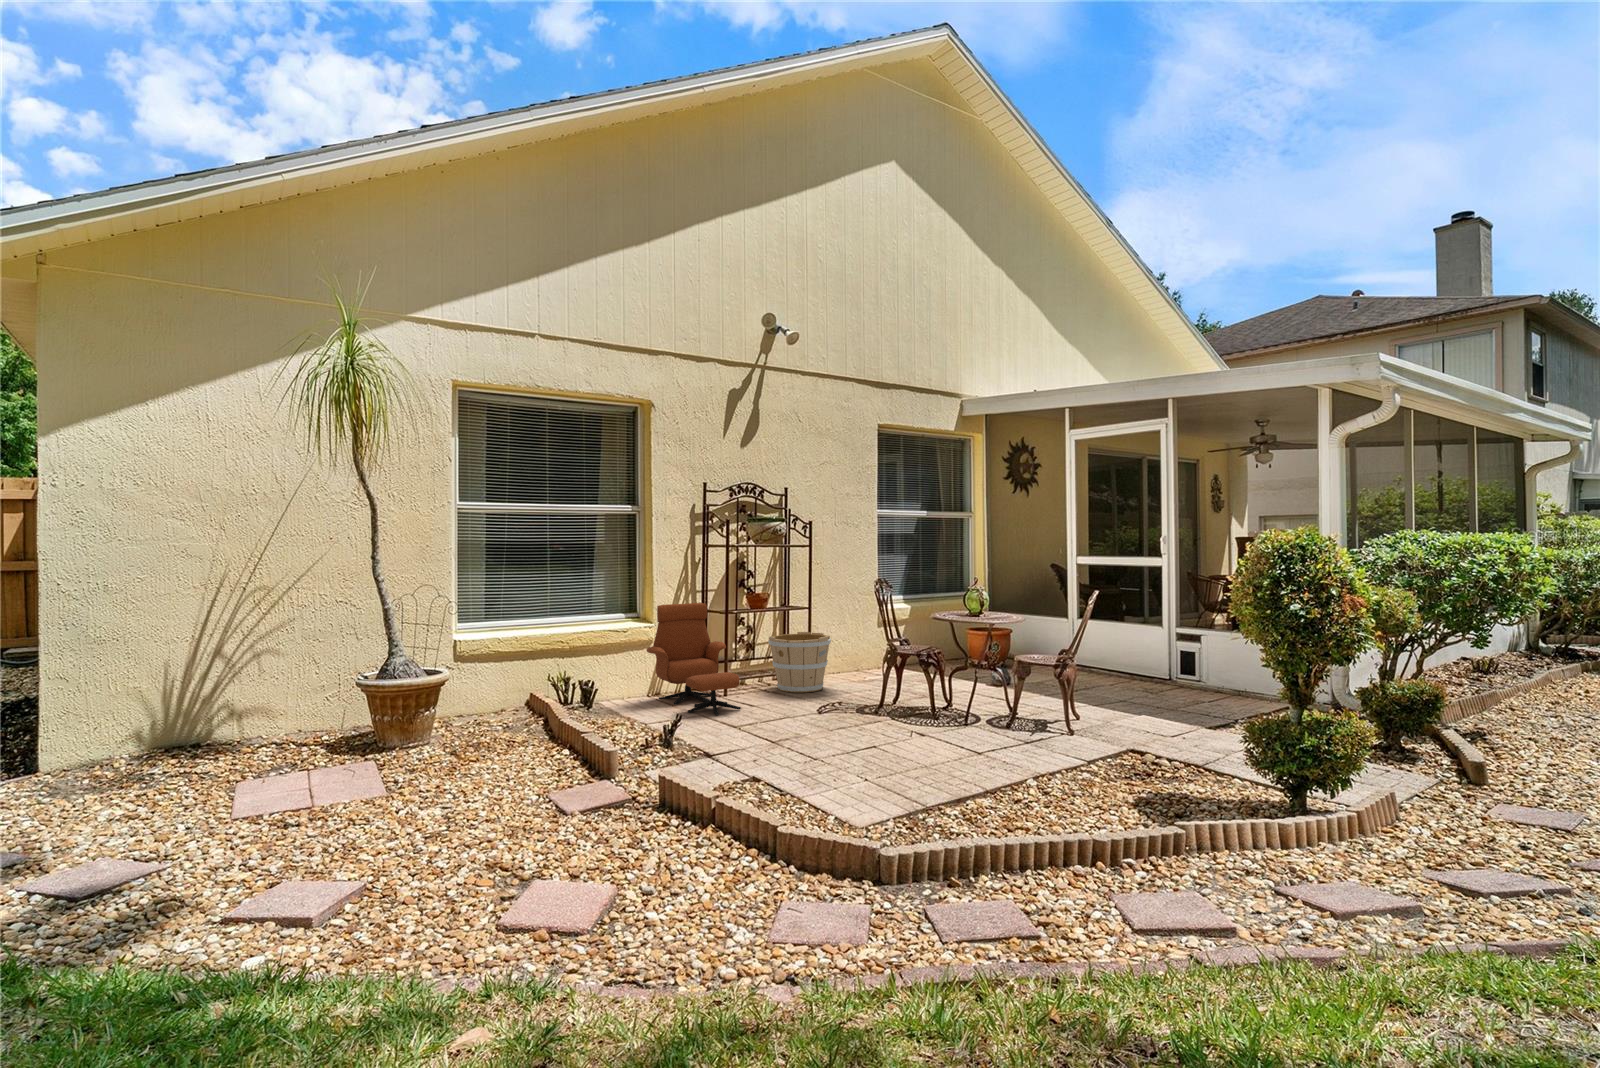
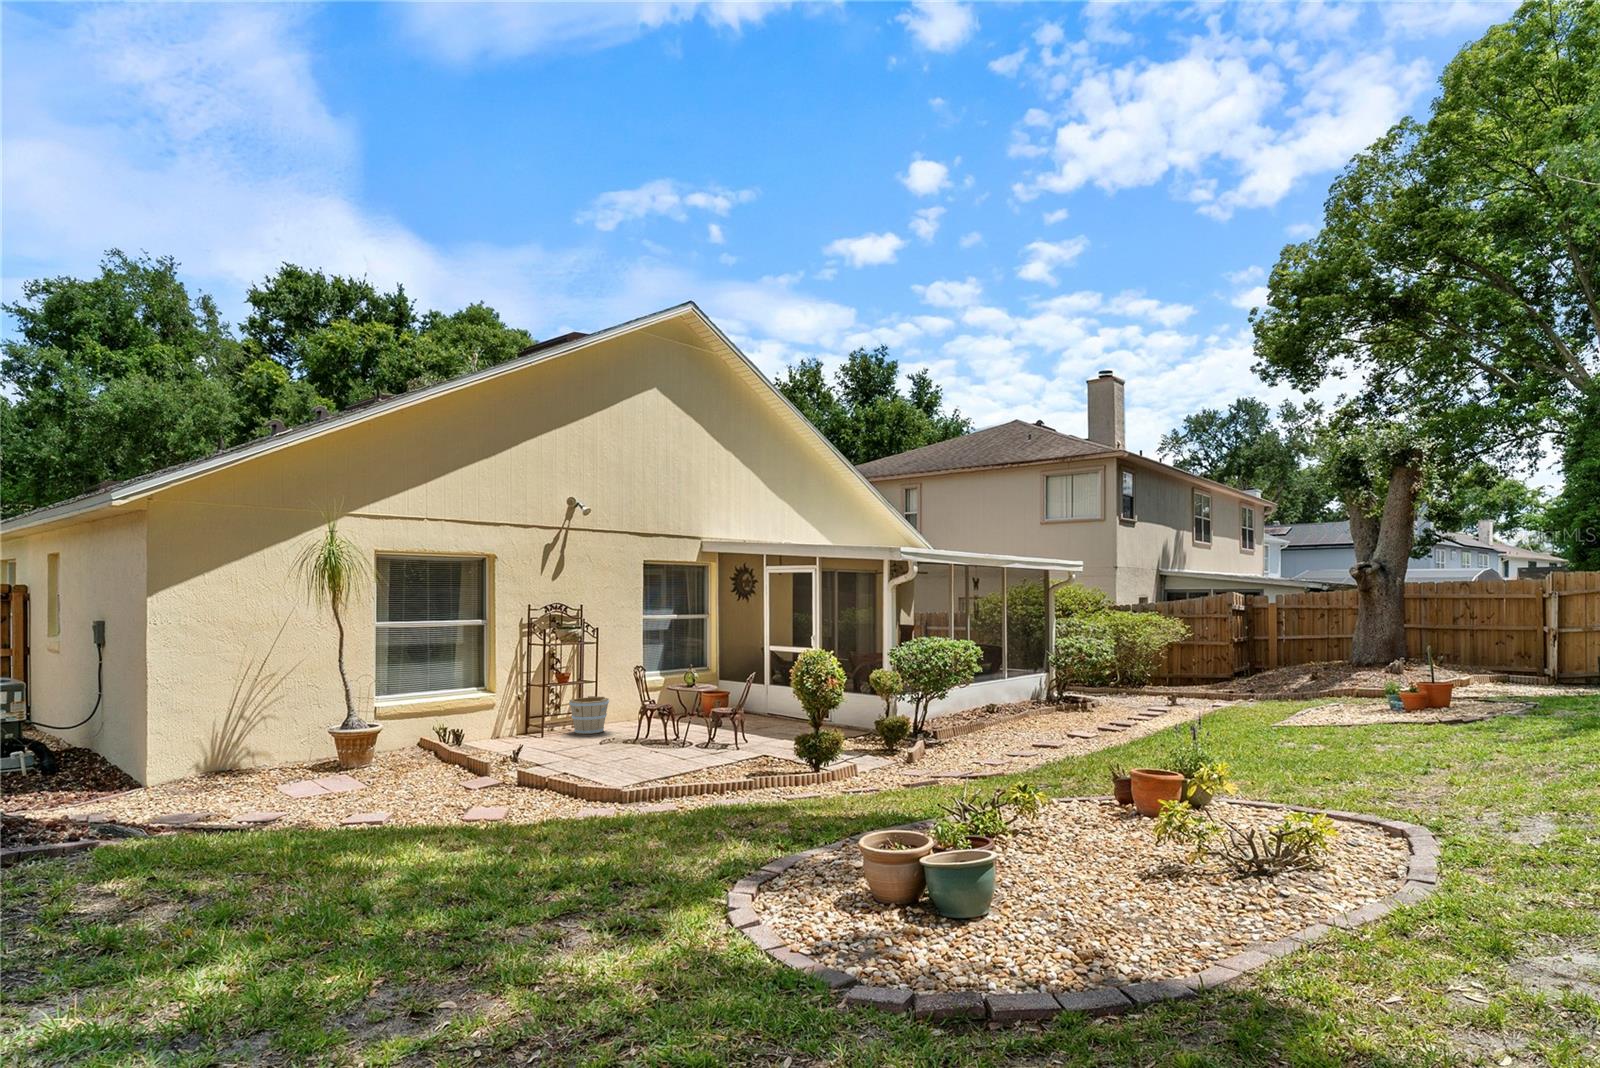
lounge chair: present [647,603,741,715] -> none [492,680,553,747]

